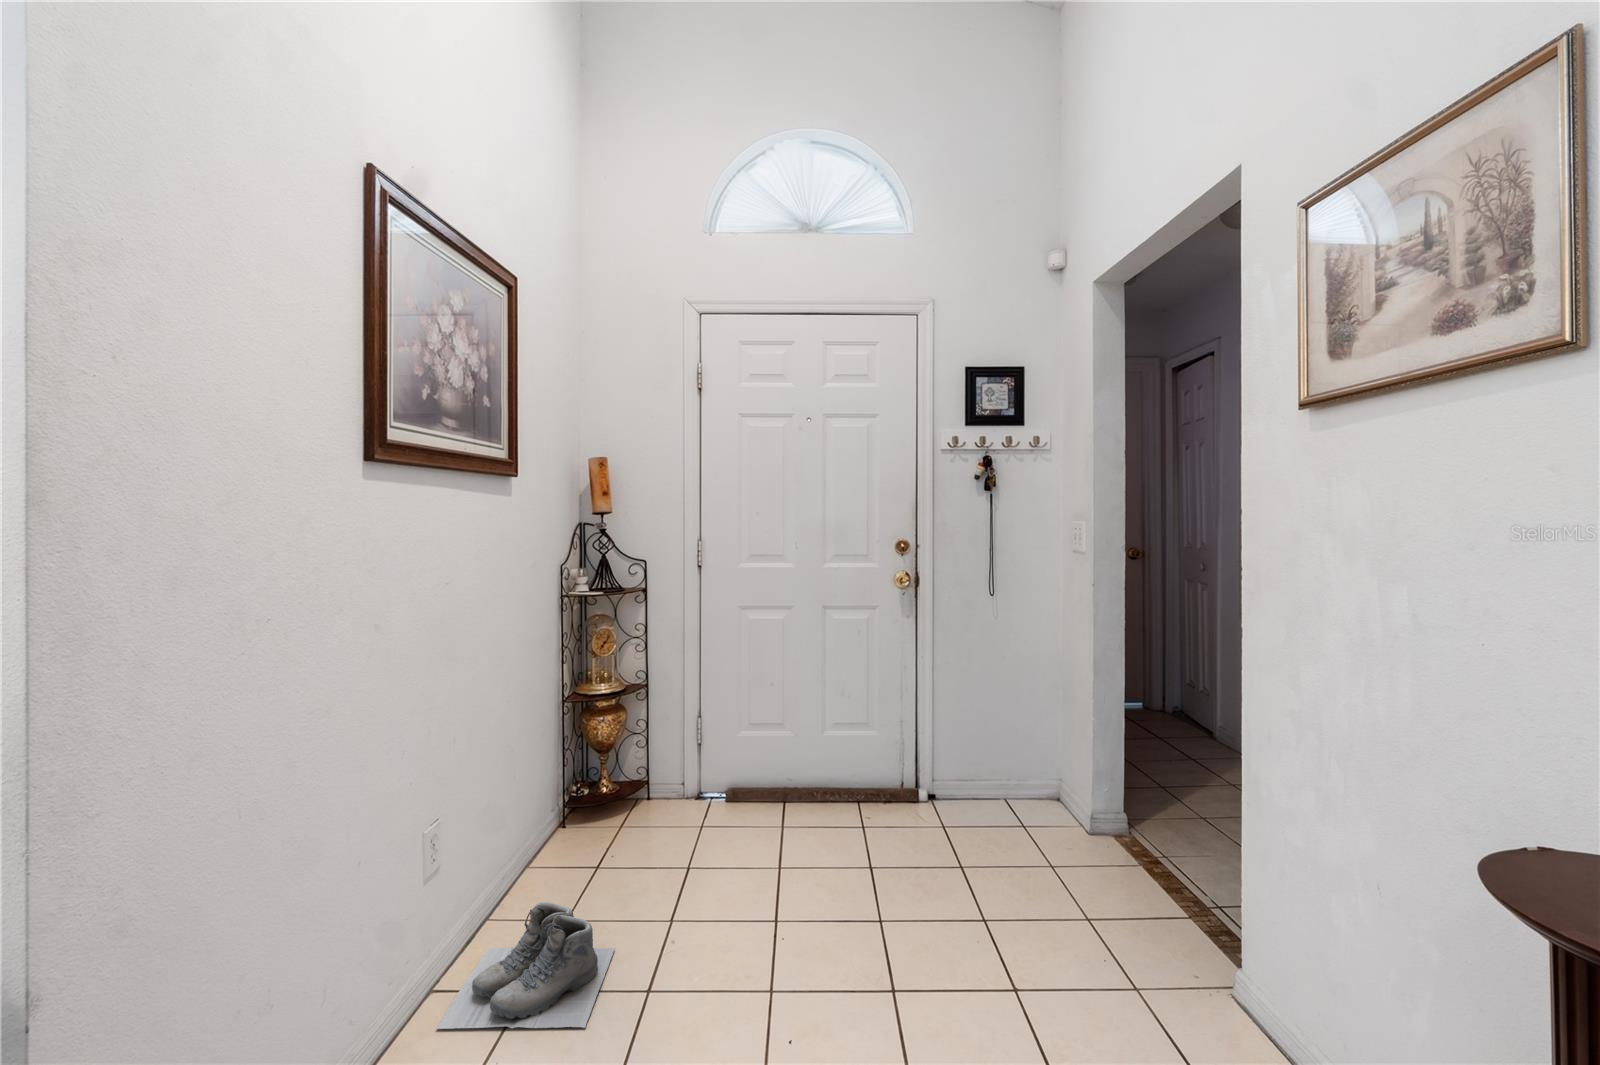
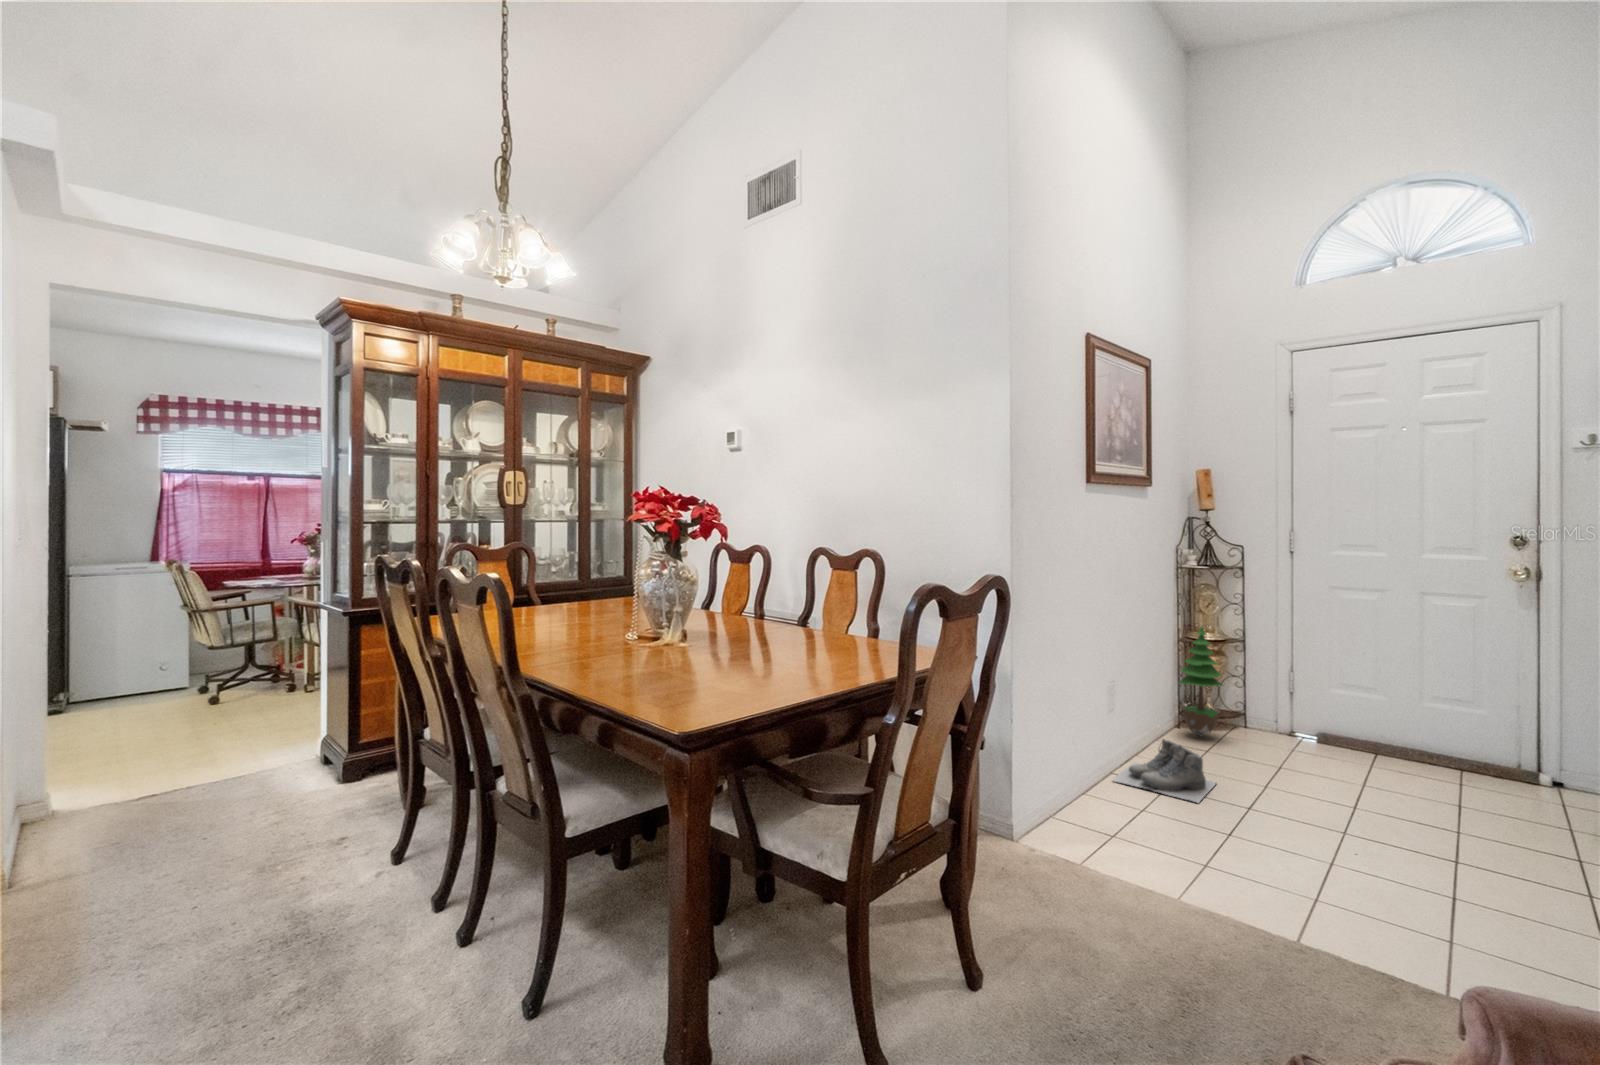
potted tree: none [565,678,625,837] -> present [1180,626,1222,736]

